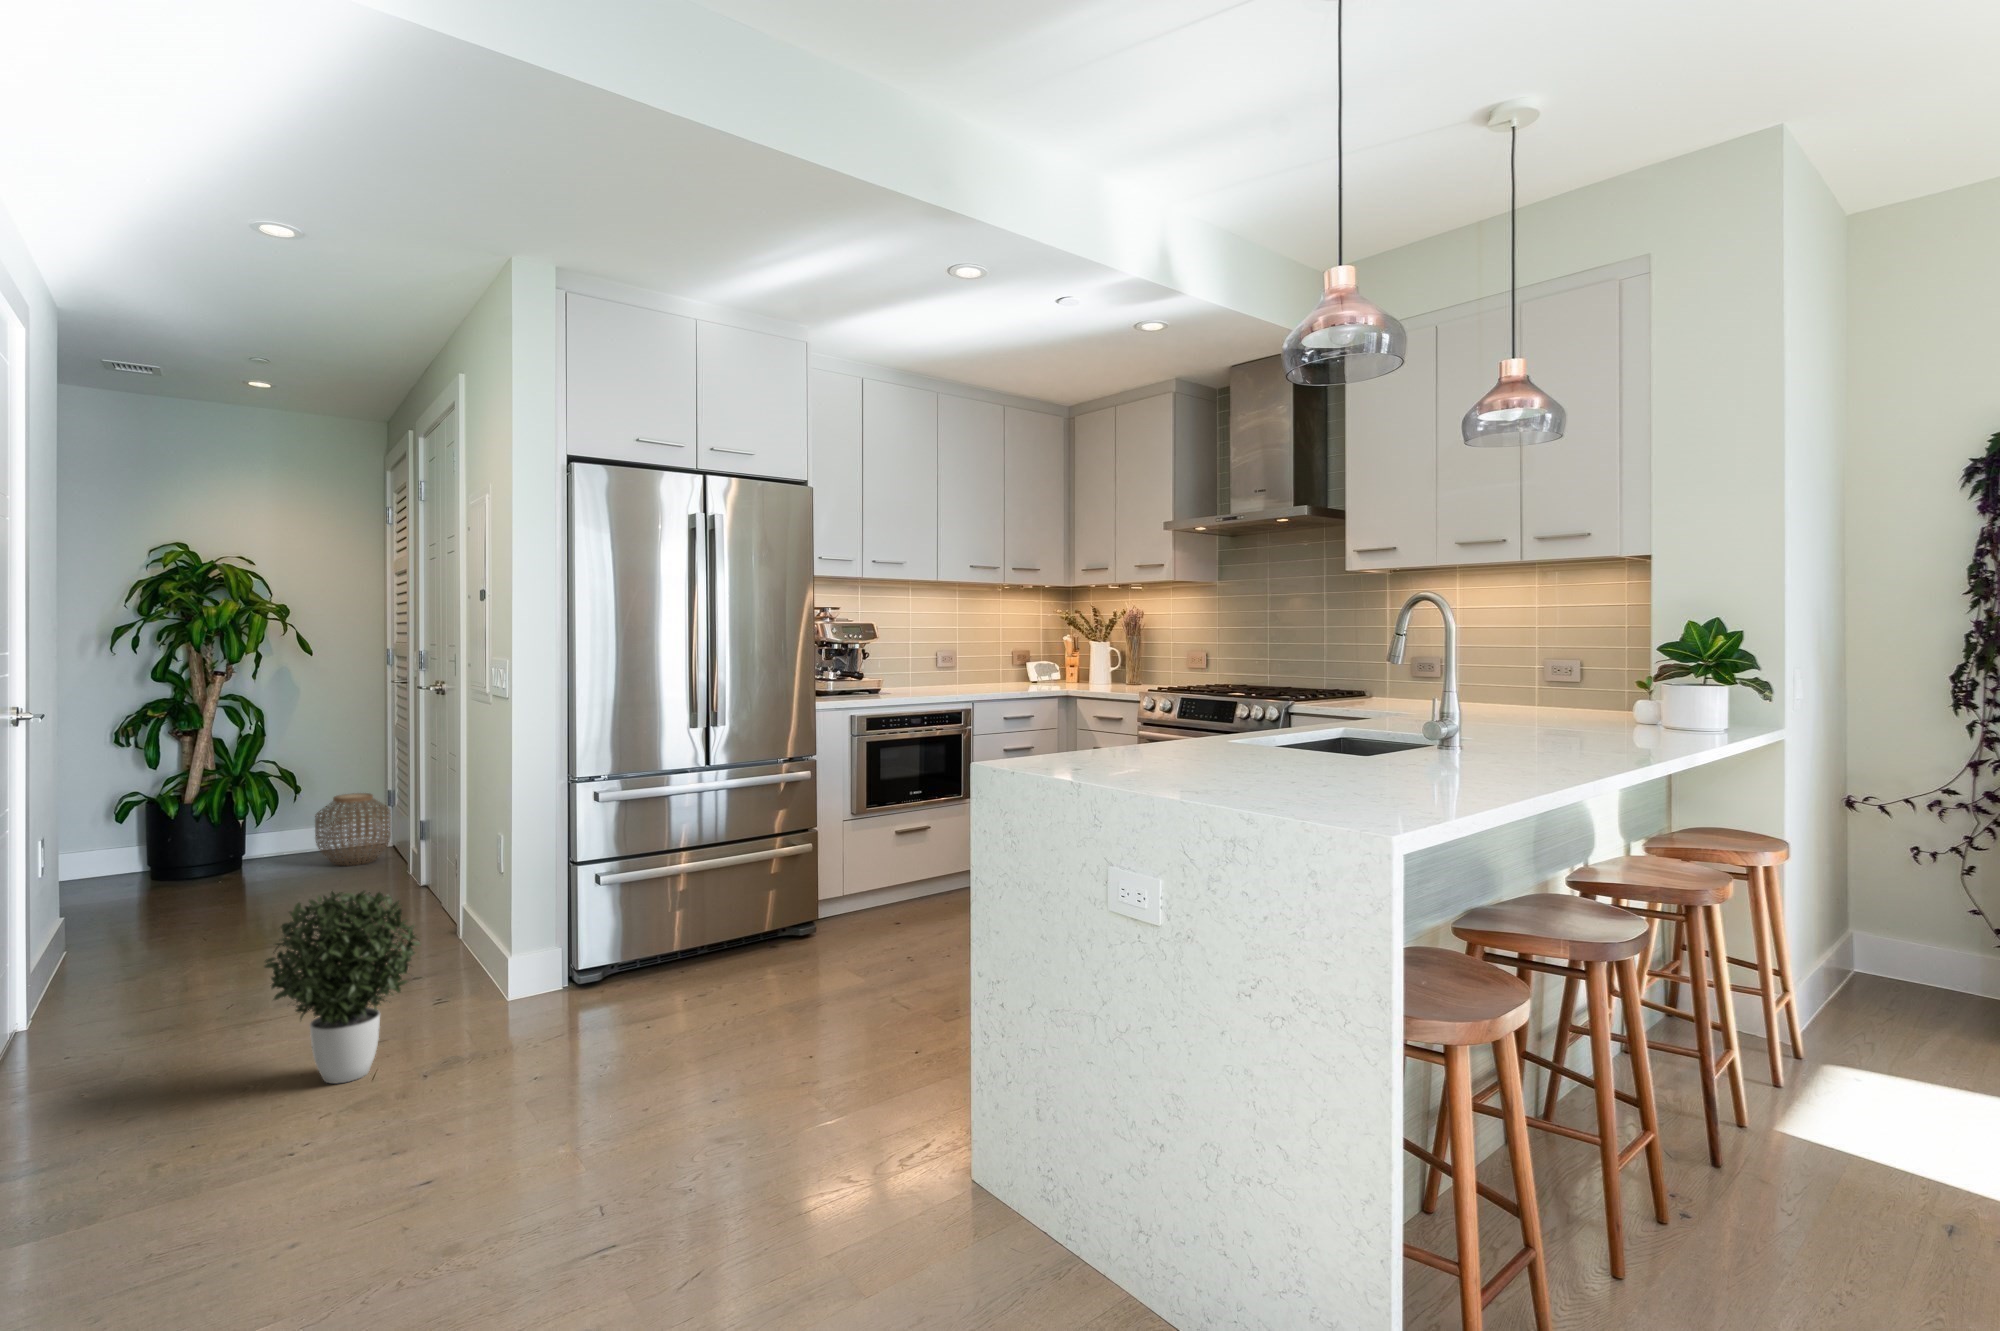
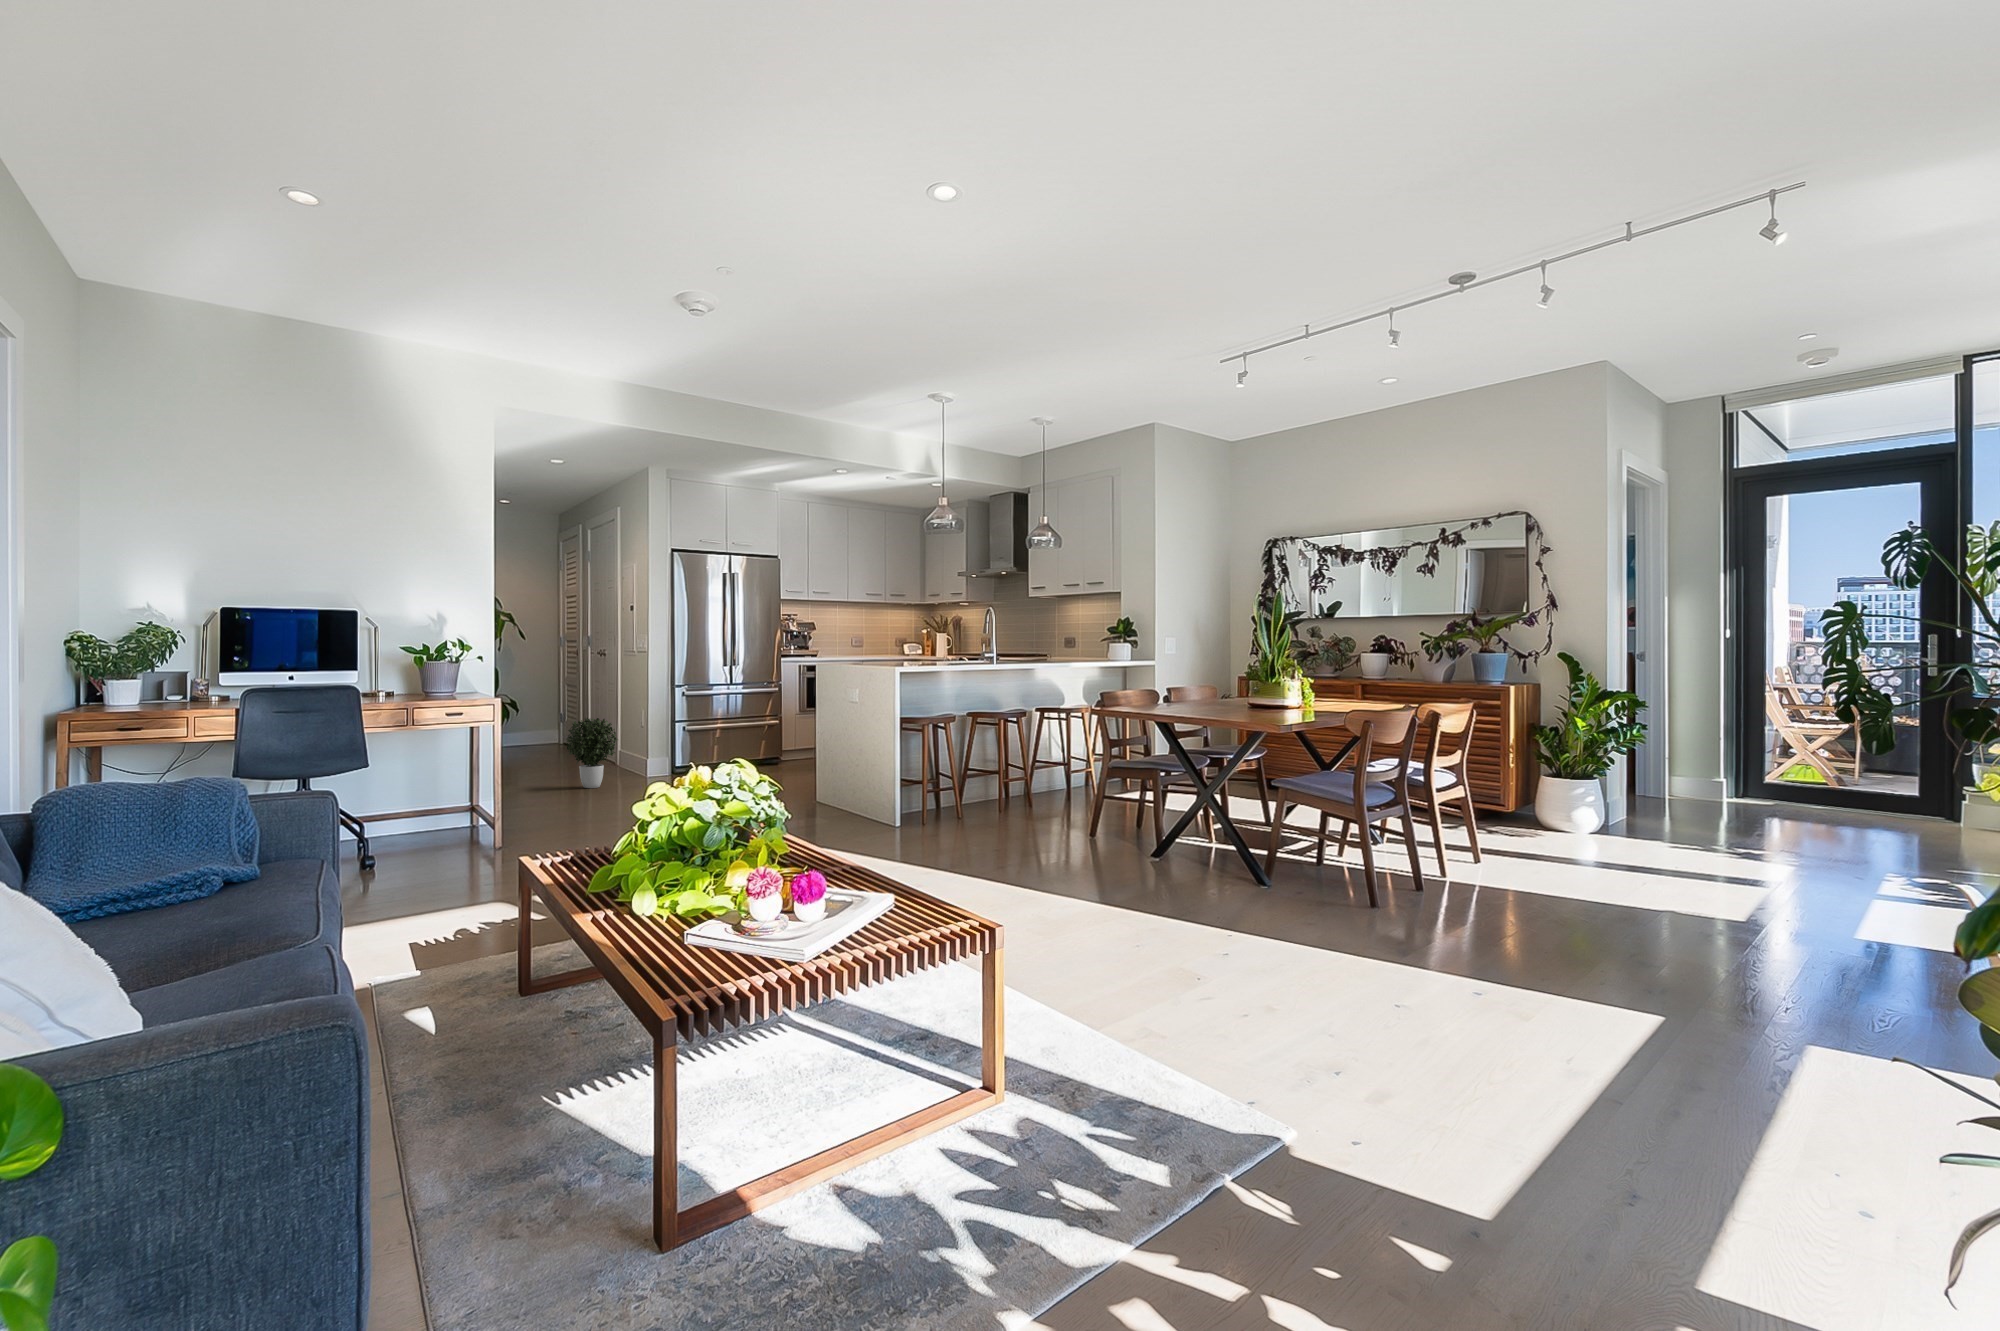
woven basket: present [315,793,391,866] -> none [529,713,567,749]

